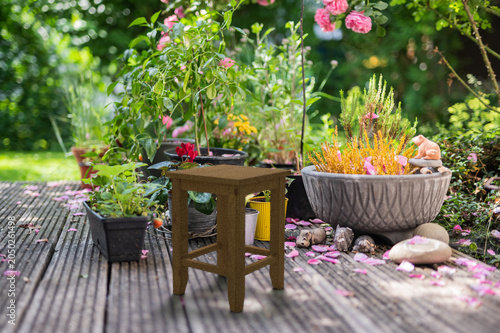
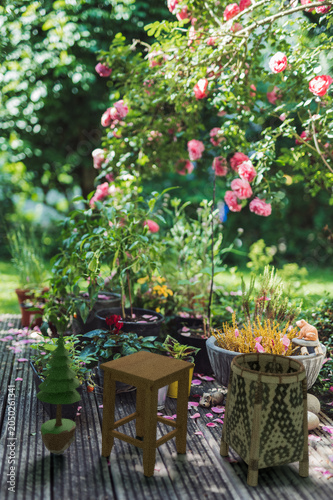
potted tree: none [80,129,142,294] -> present [36,333,81,454]
basket: none [328,156,449,318] -> present [220,352,309,486]

